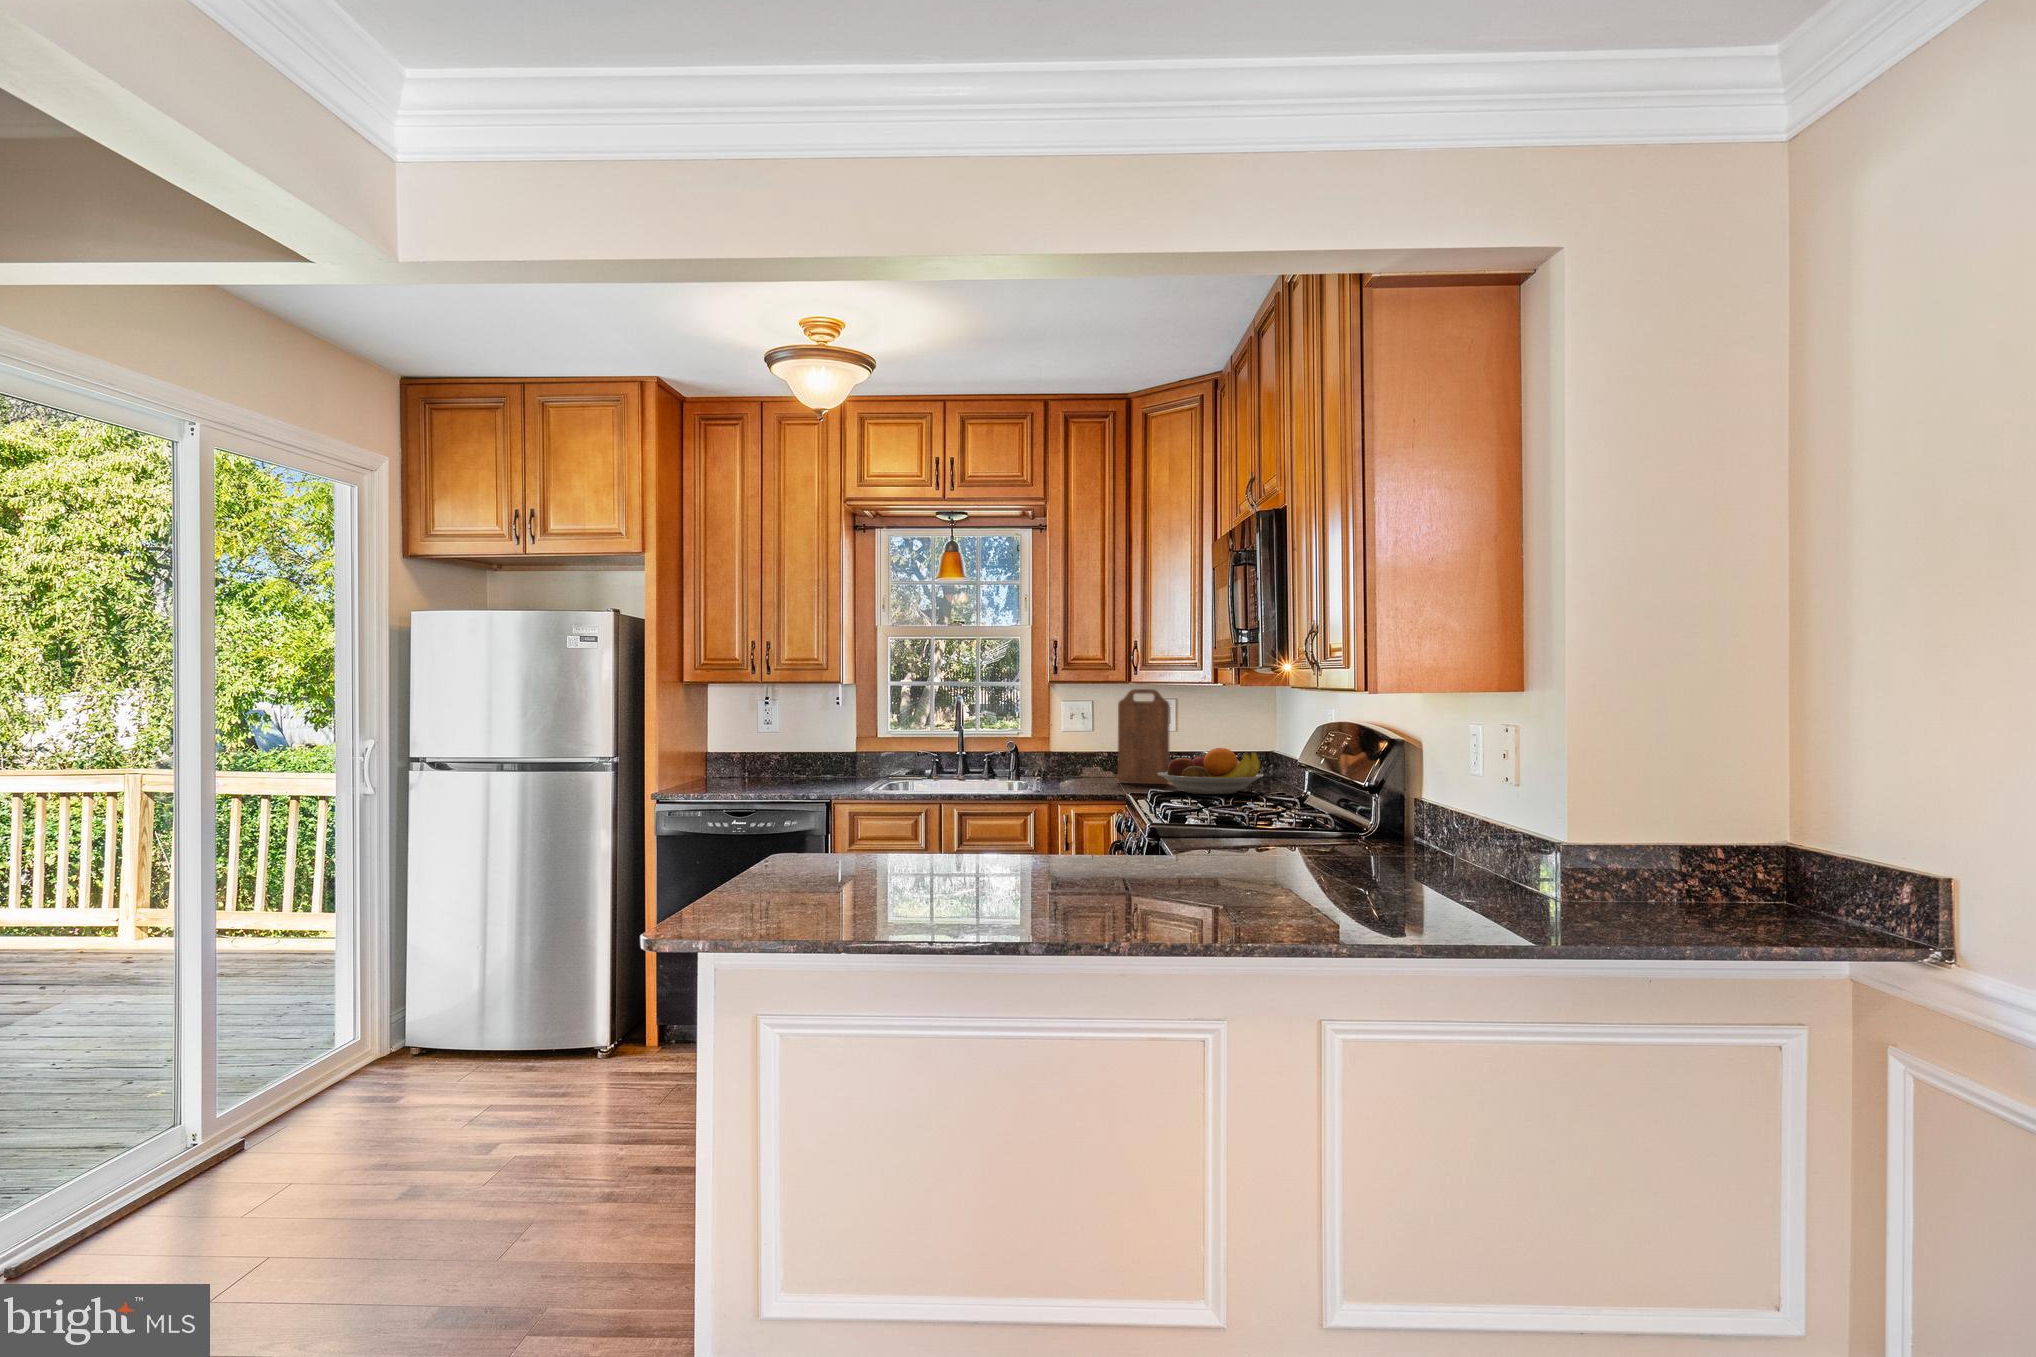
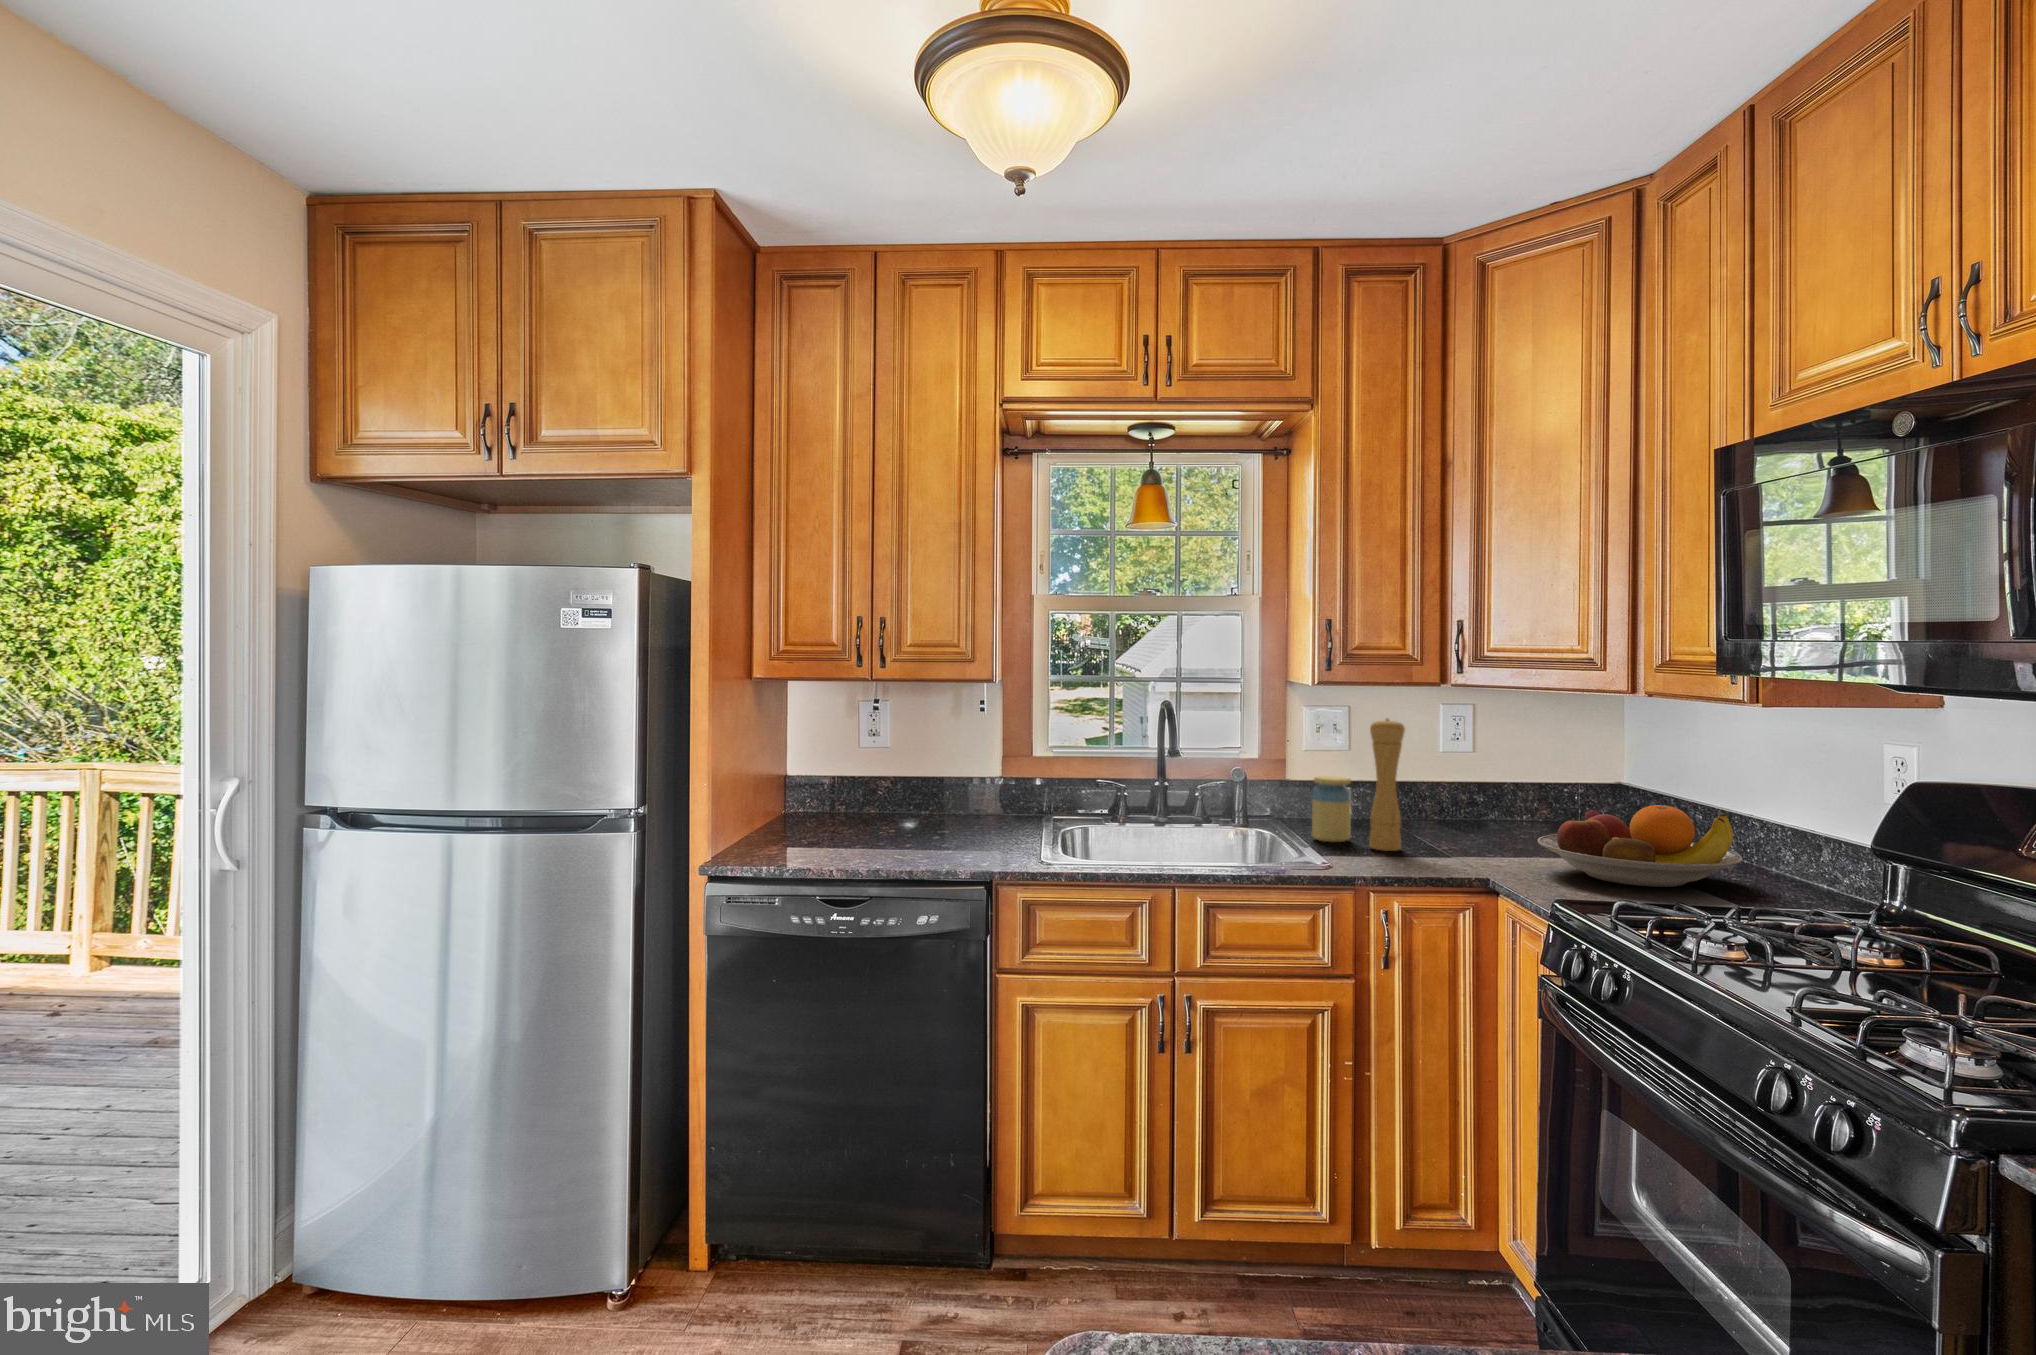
cutting board: present [1118,689,1170,784] -> none [1411,695,1504,844]
pepper mill: none [1078,703,1099,786] -> present [1369,719,1405,851]
jar: none [1050,743,1075,784] -> present [1312,776,1351,842]

